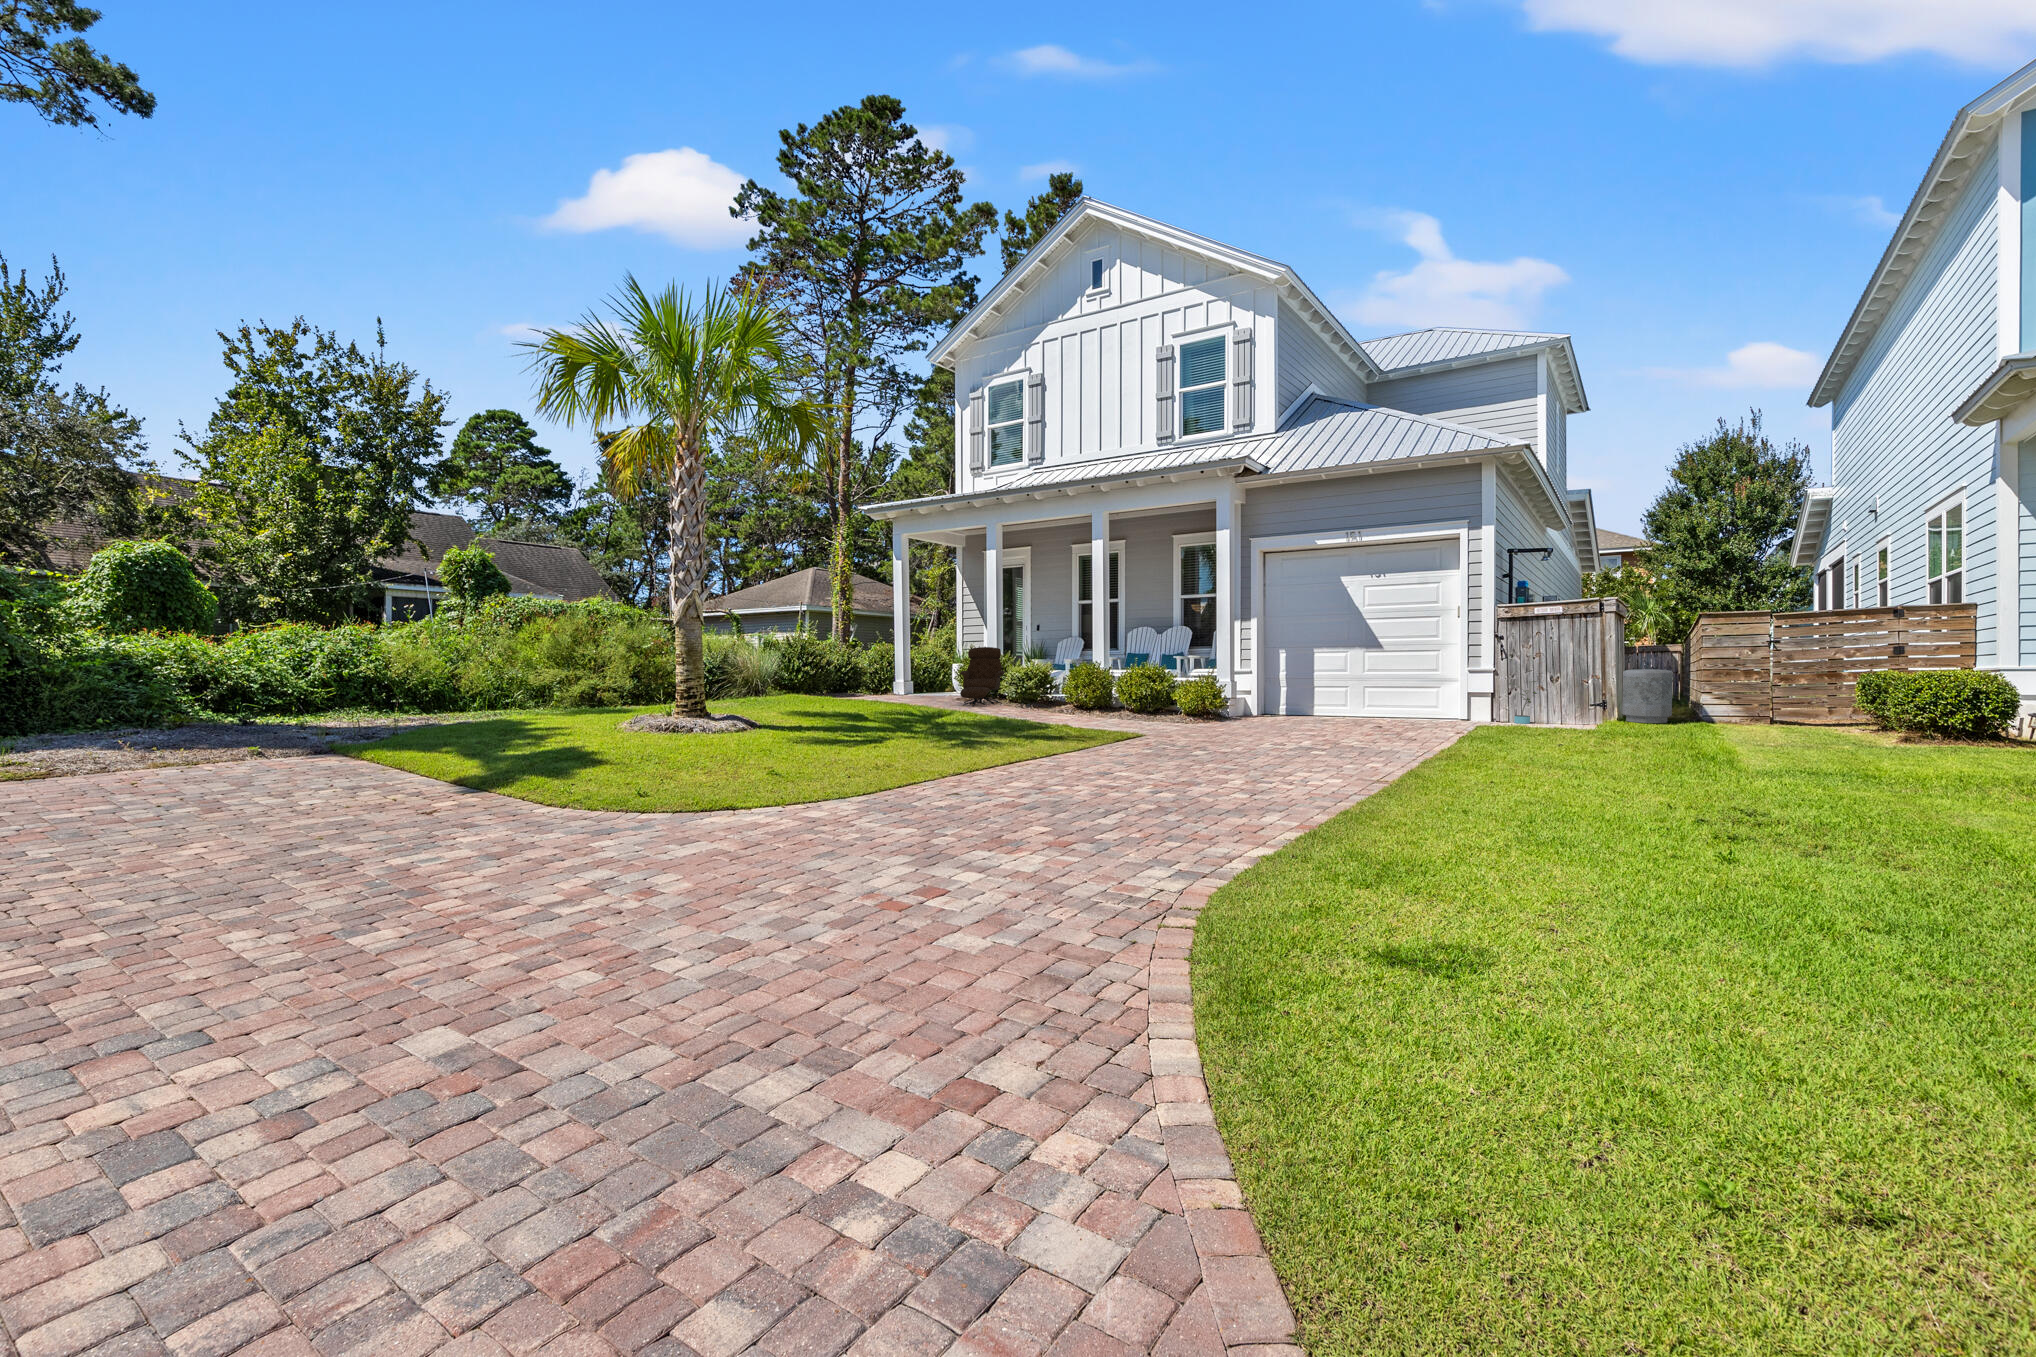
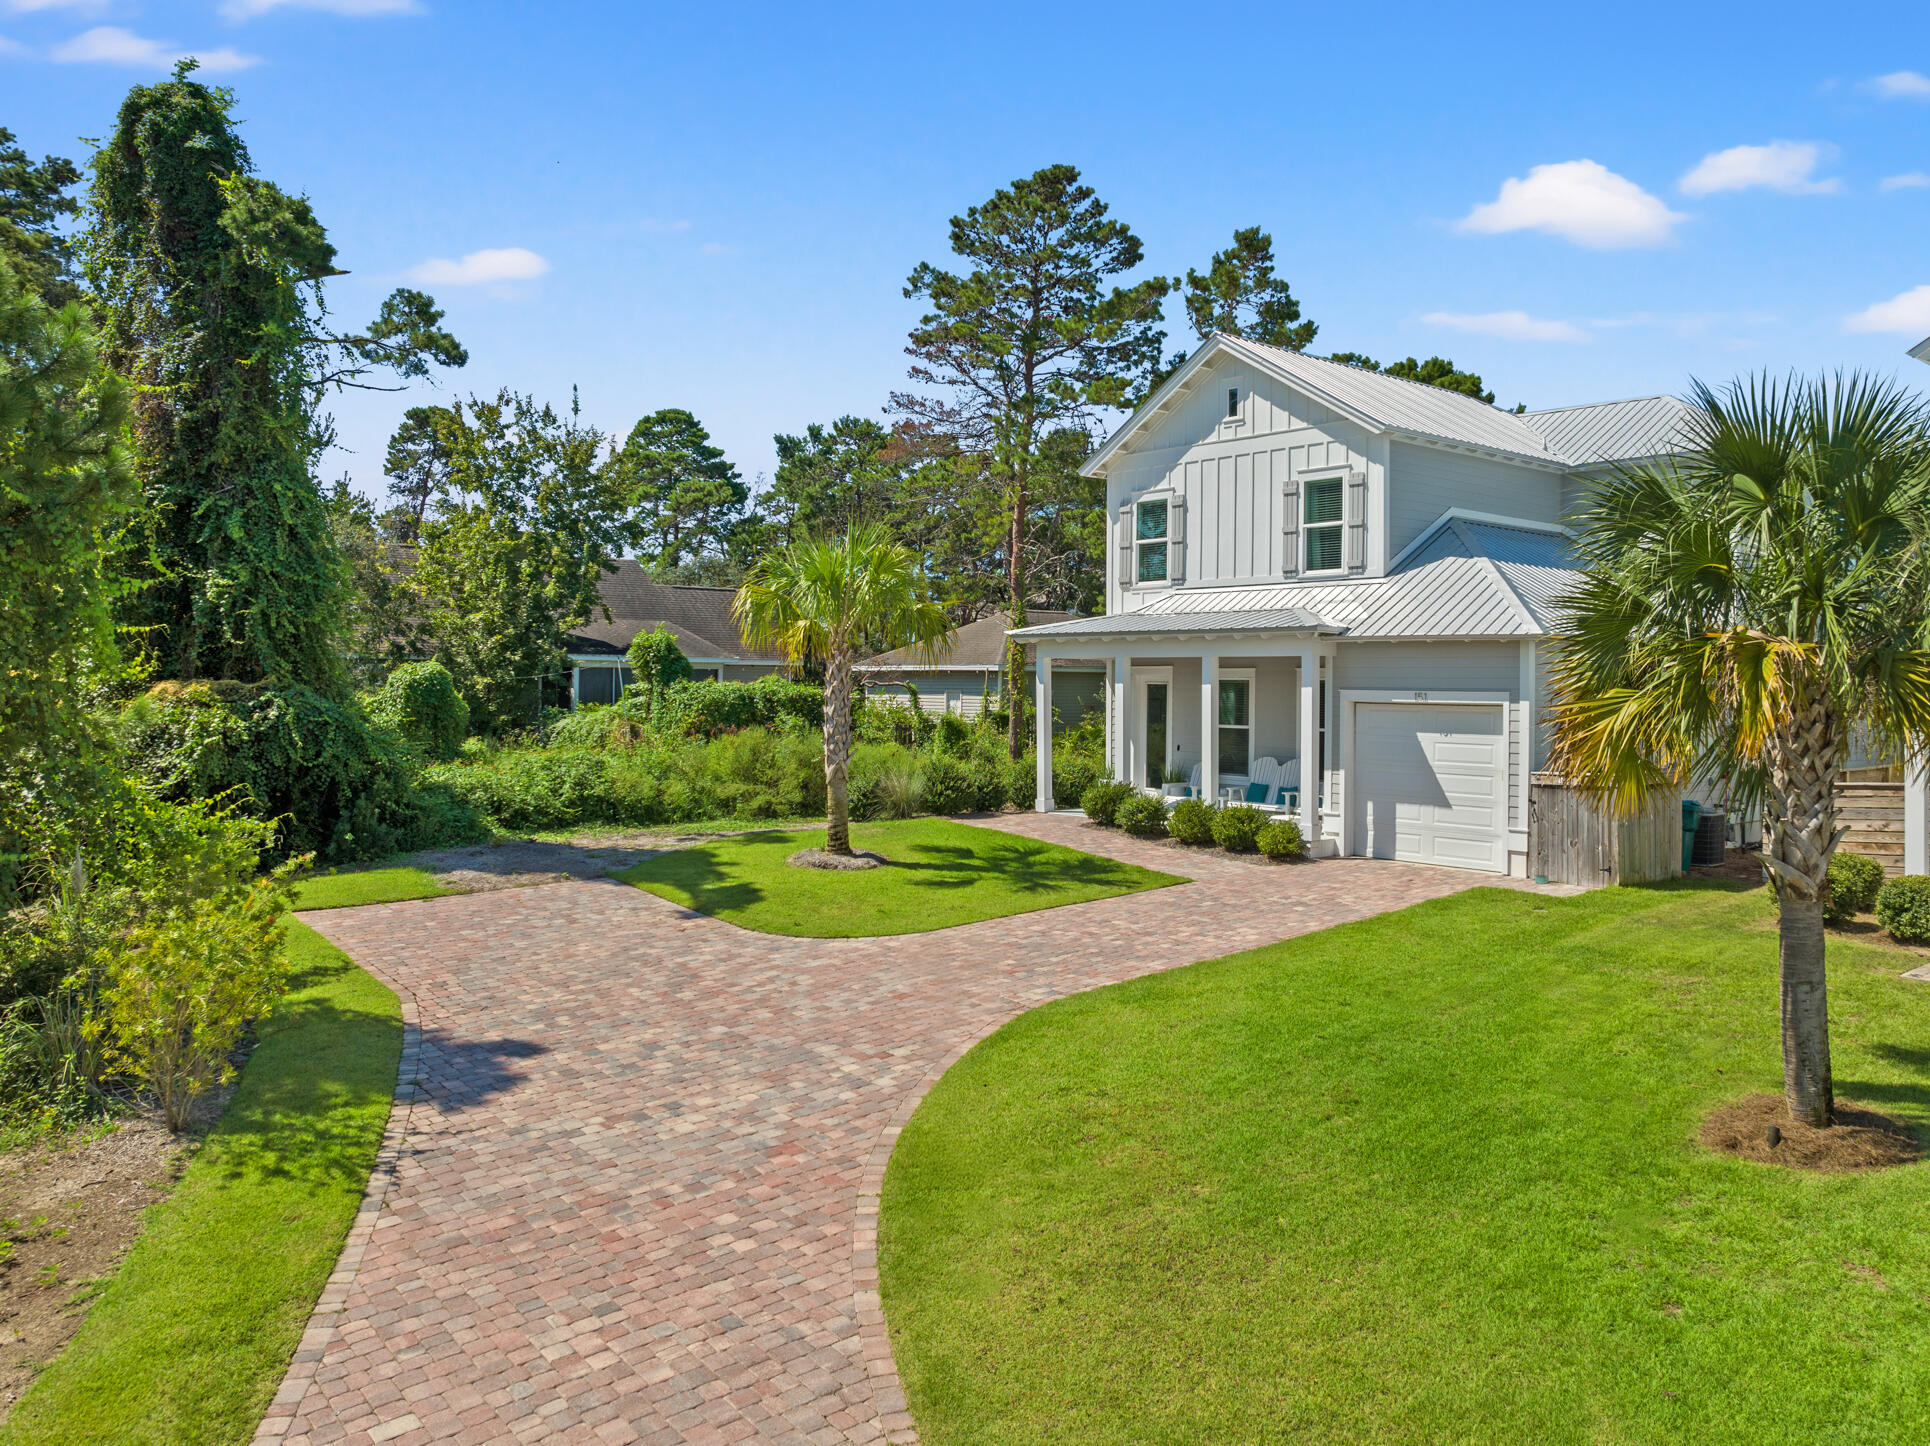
lounge chair: present [960,647,1005,706] -> none [1082,775,1131,835]
trash can: present [1622,669,1673,723] -> none [1647,836,1689,889]

